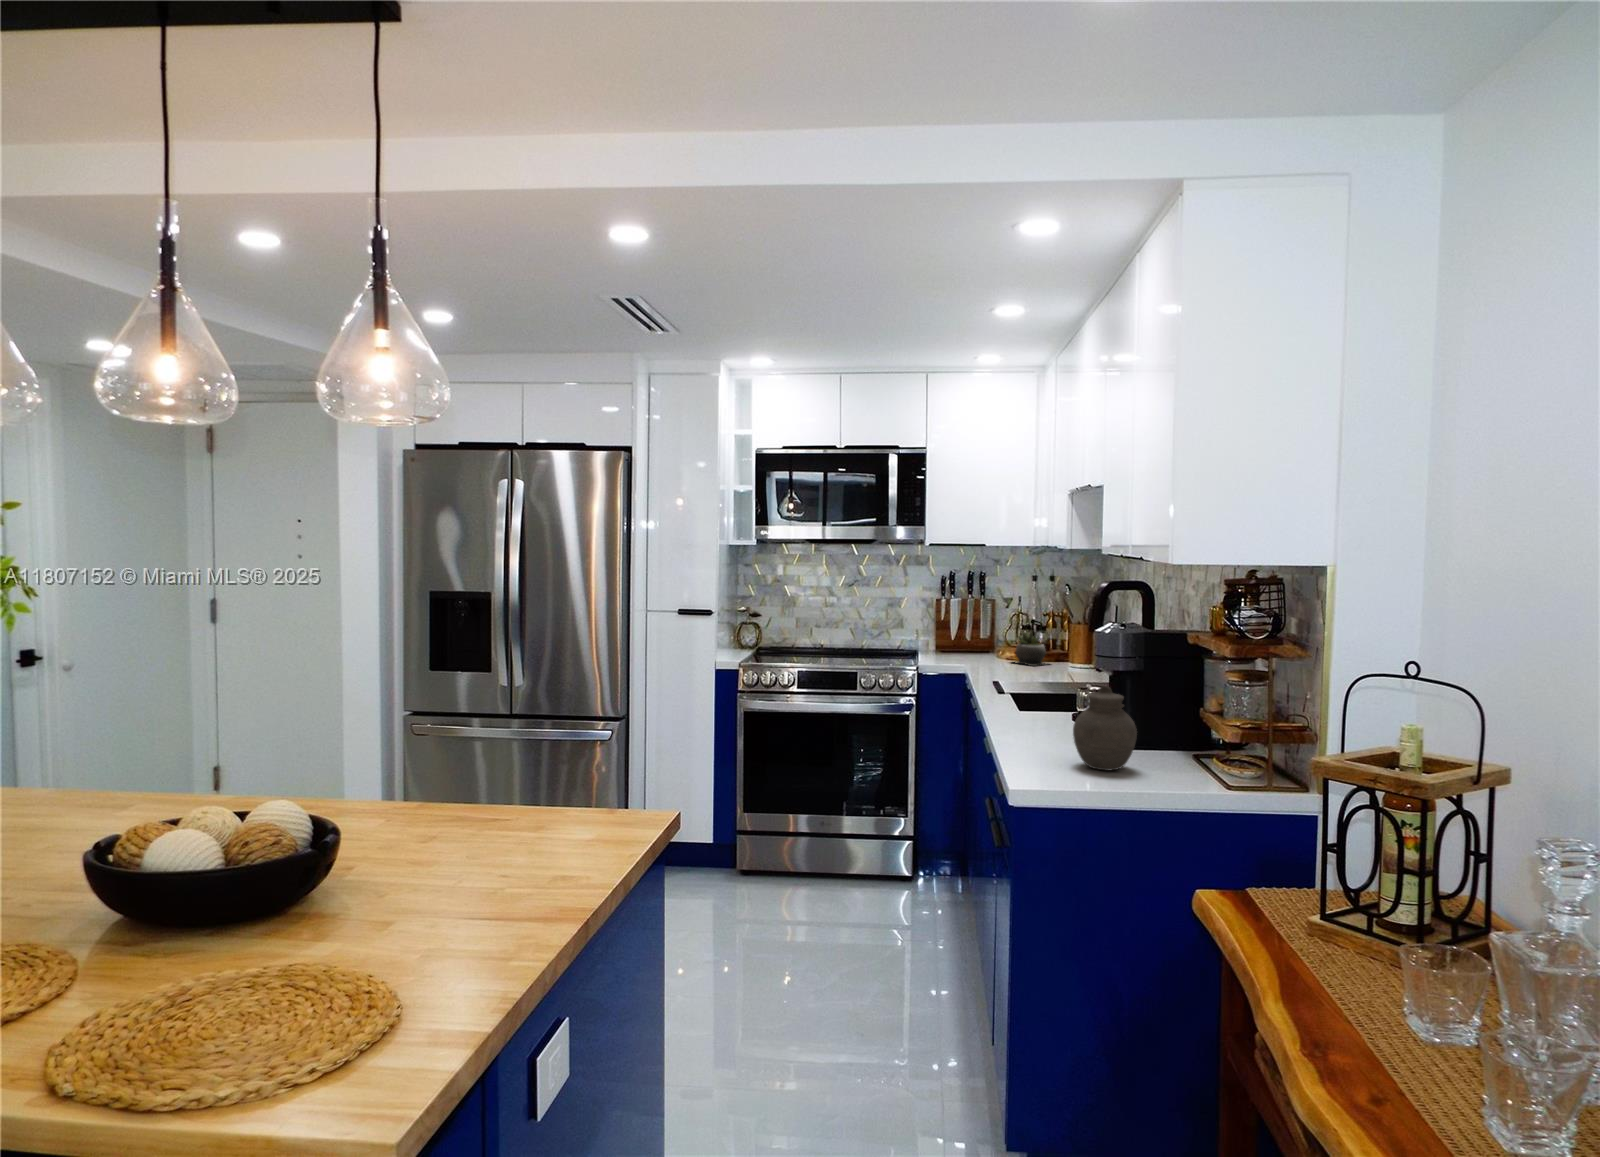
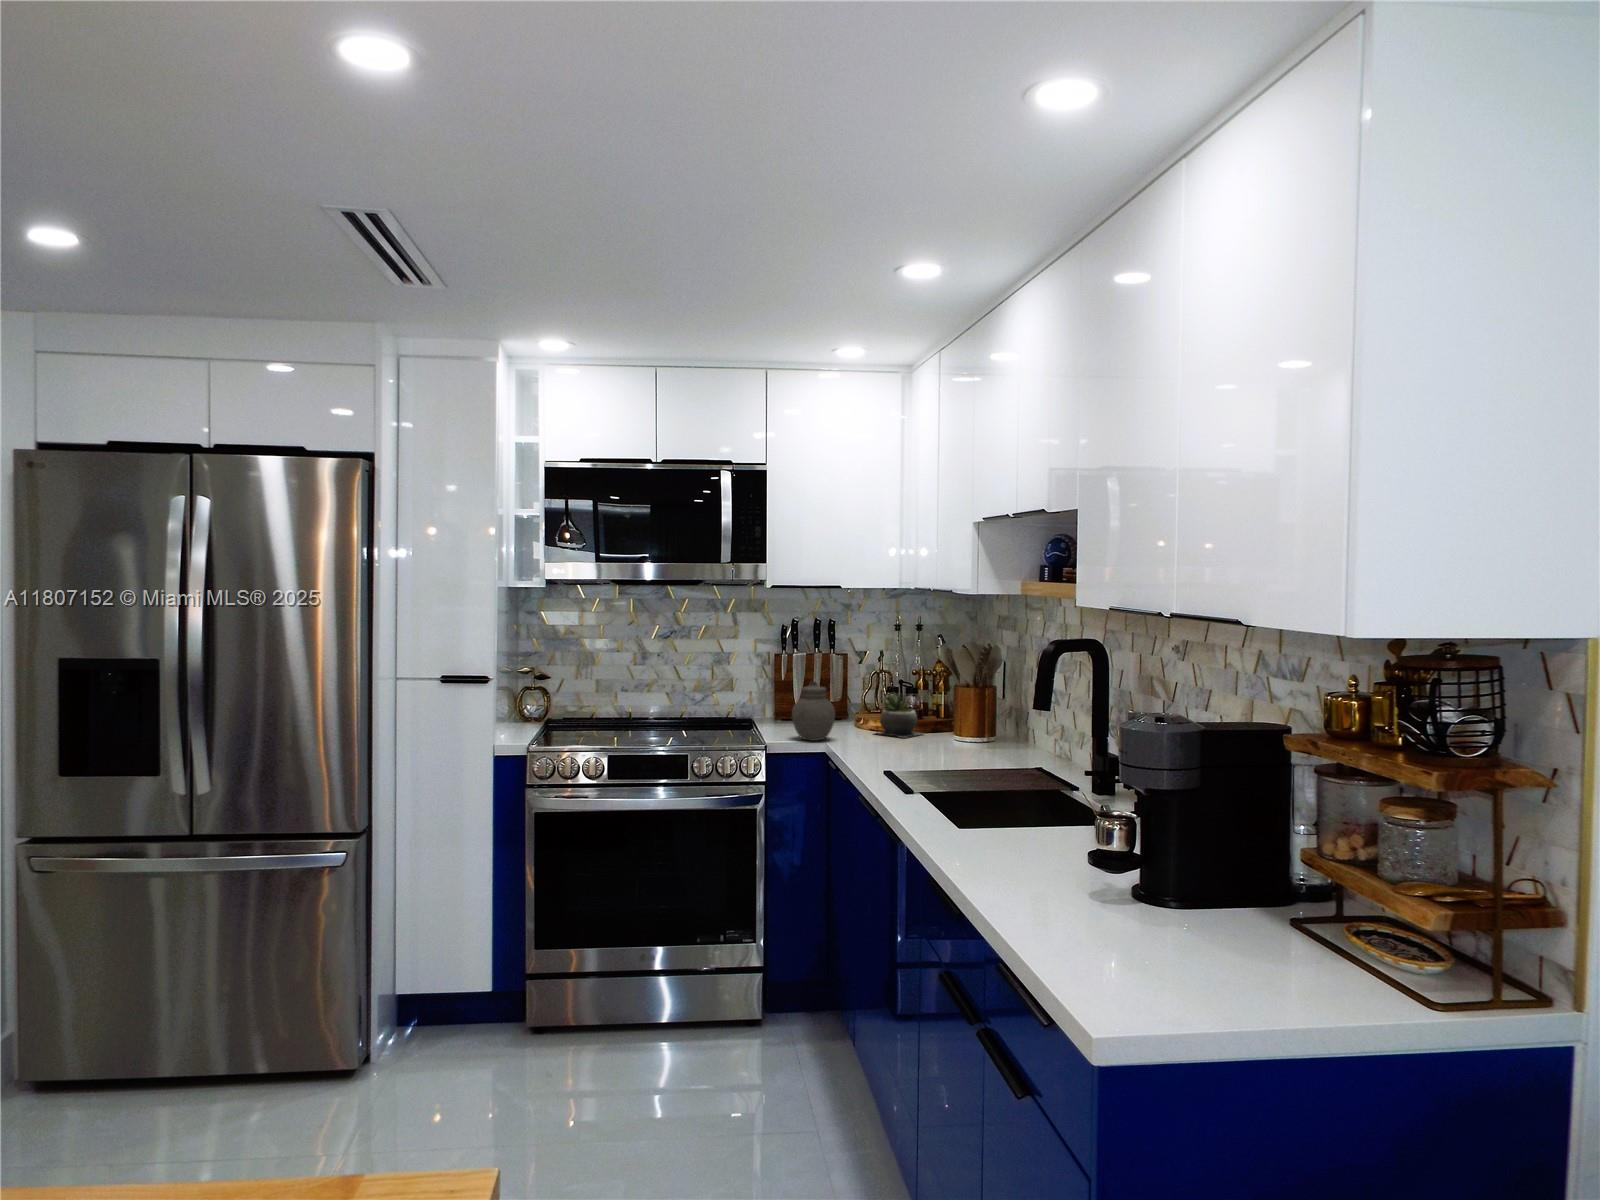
jar: present [1073,686,1137,770] -> present [792,681,835,741]

